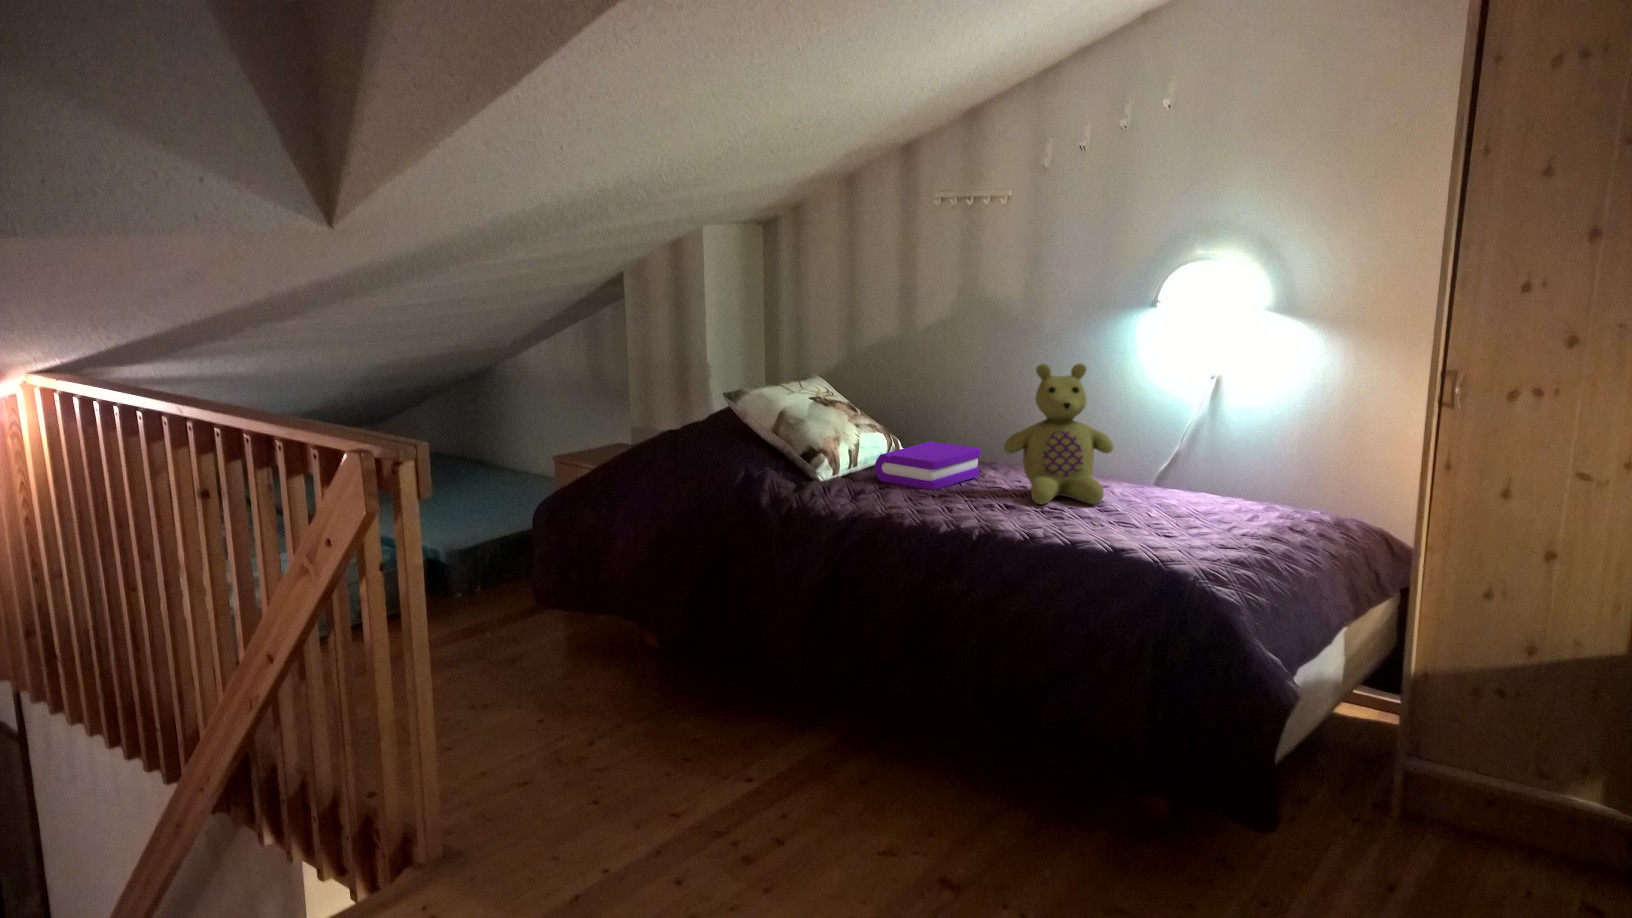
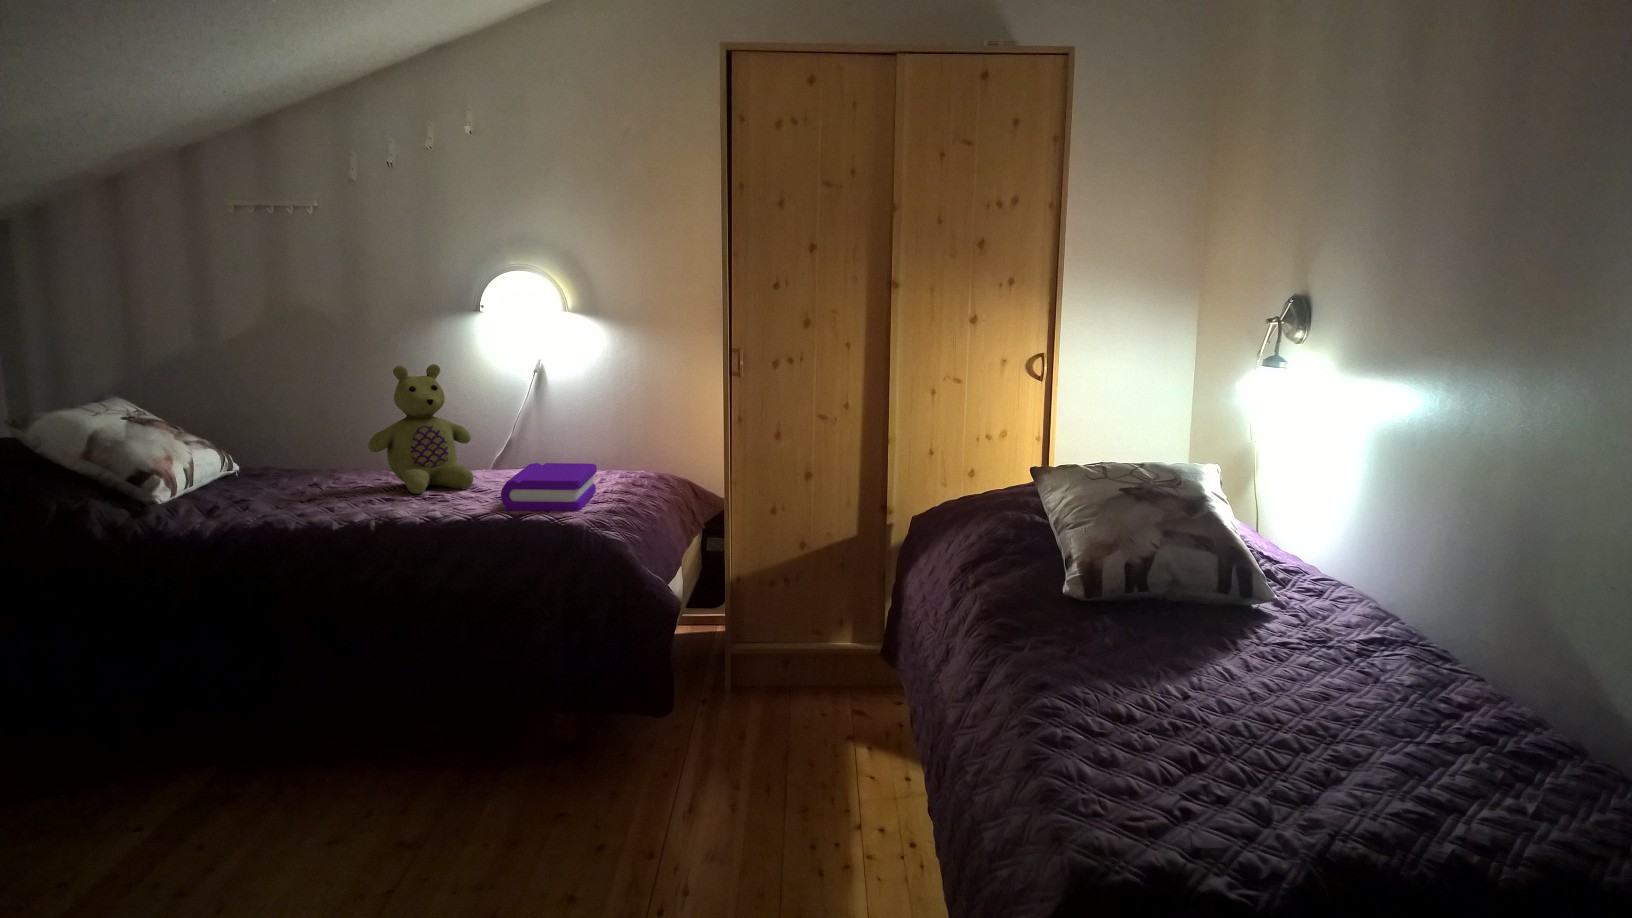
book: present [875,442,981,490] -> present [501,463,597,511]

